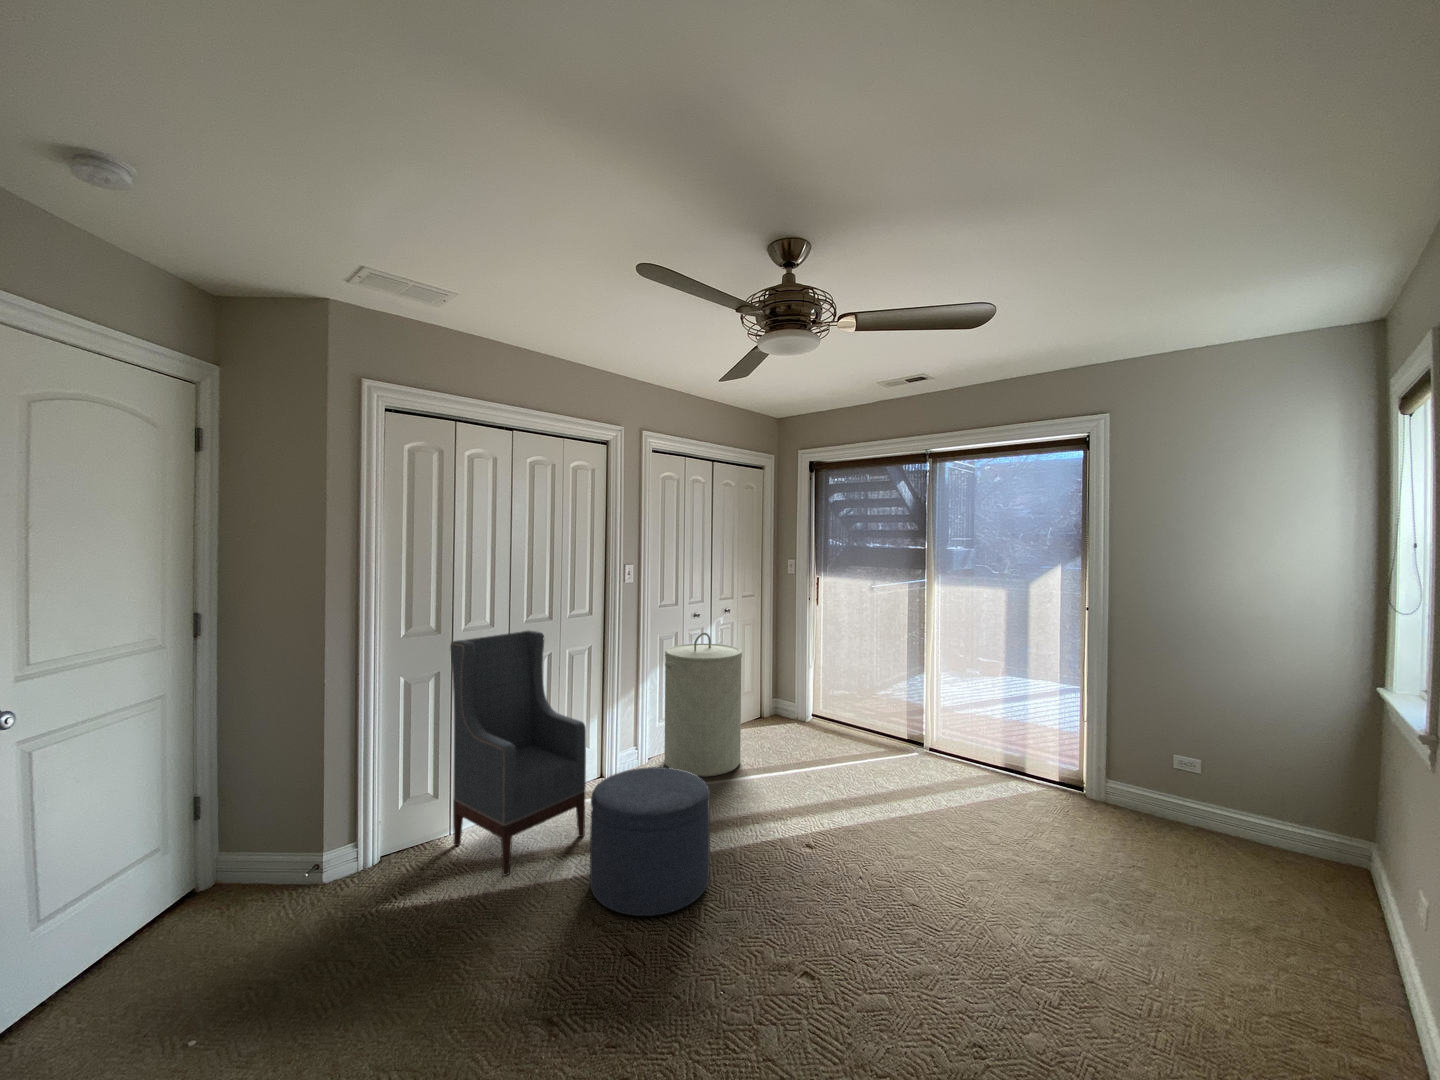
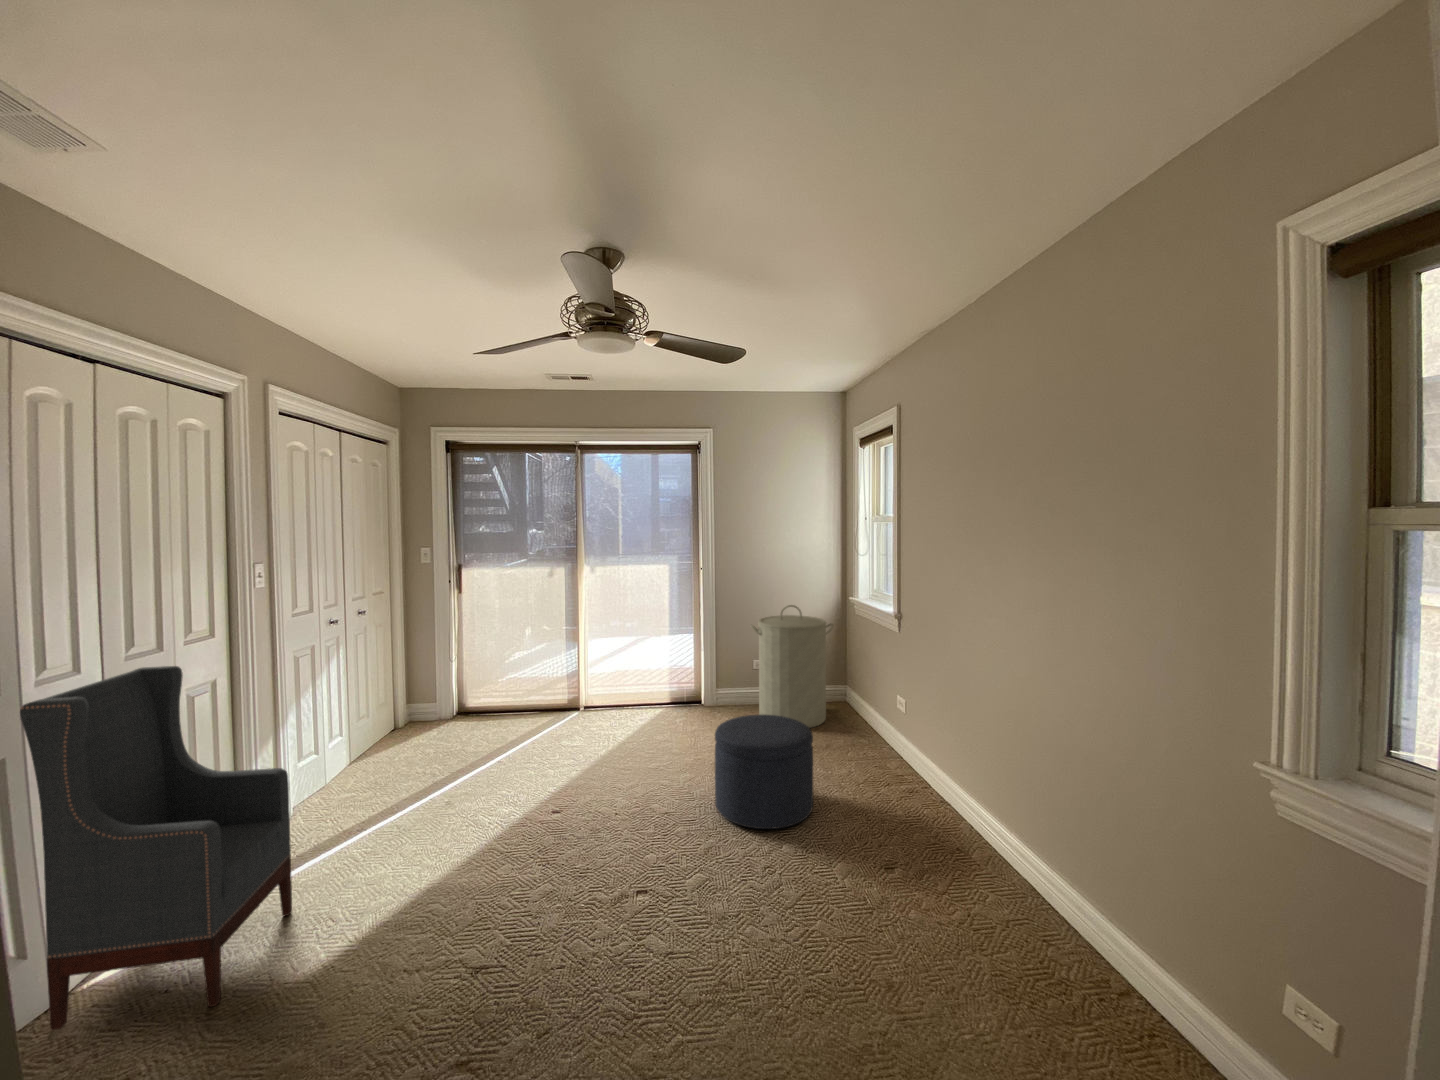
laundry hamper: present [664,633,742,777] -> present [751,605,834,728]
ottoman: present [590,767,710,916] -> present [715,715,813,829]

